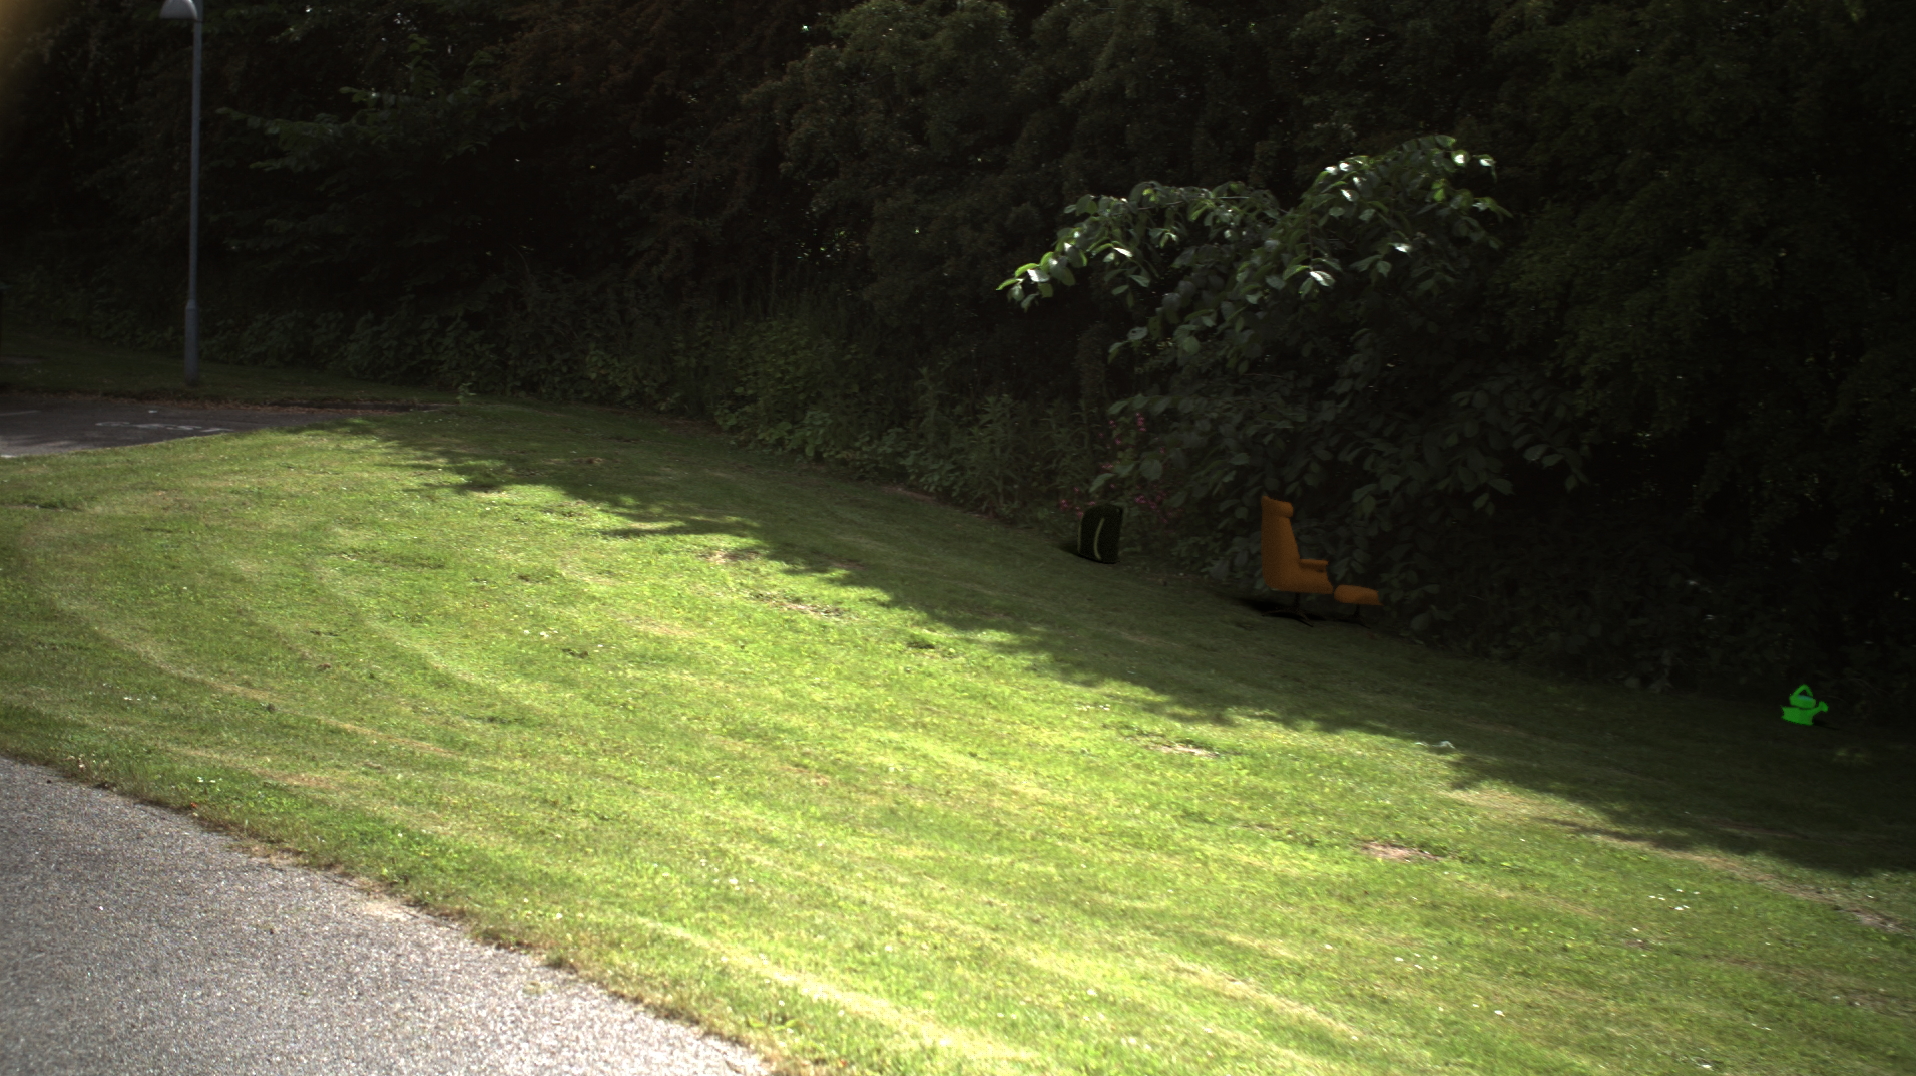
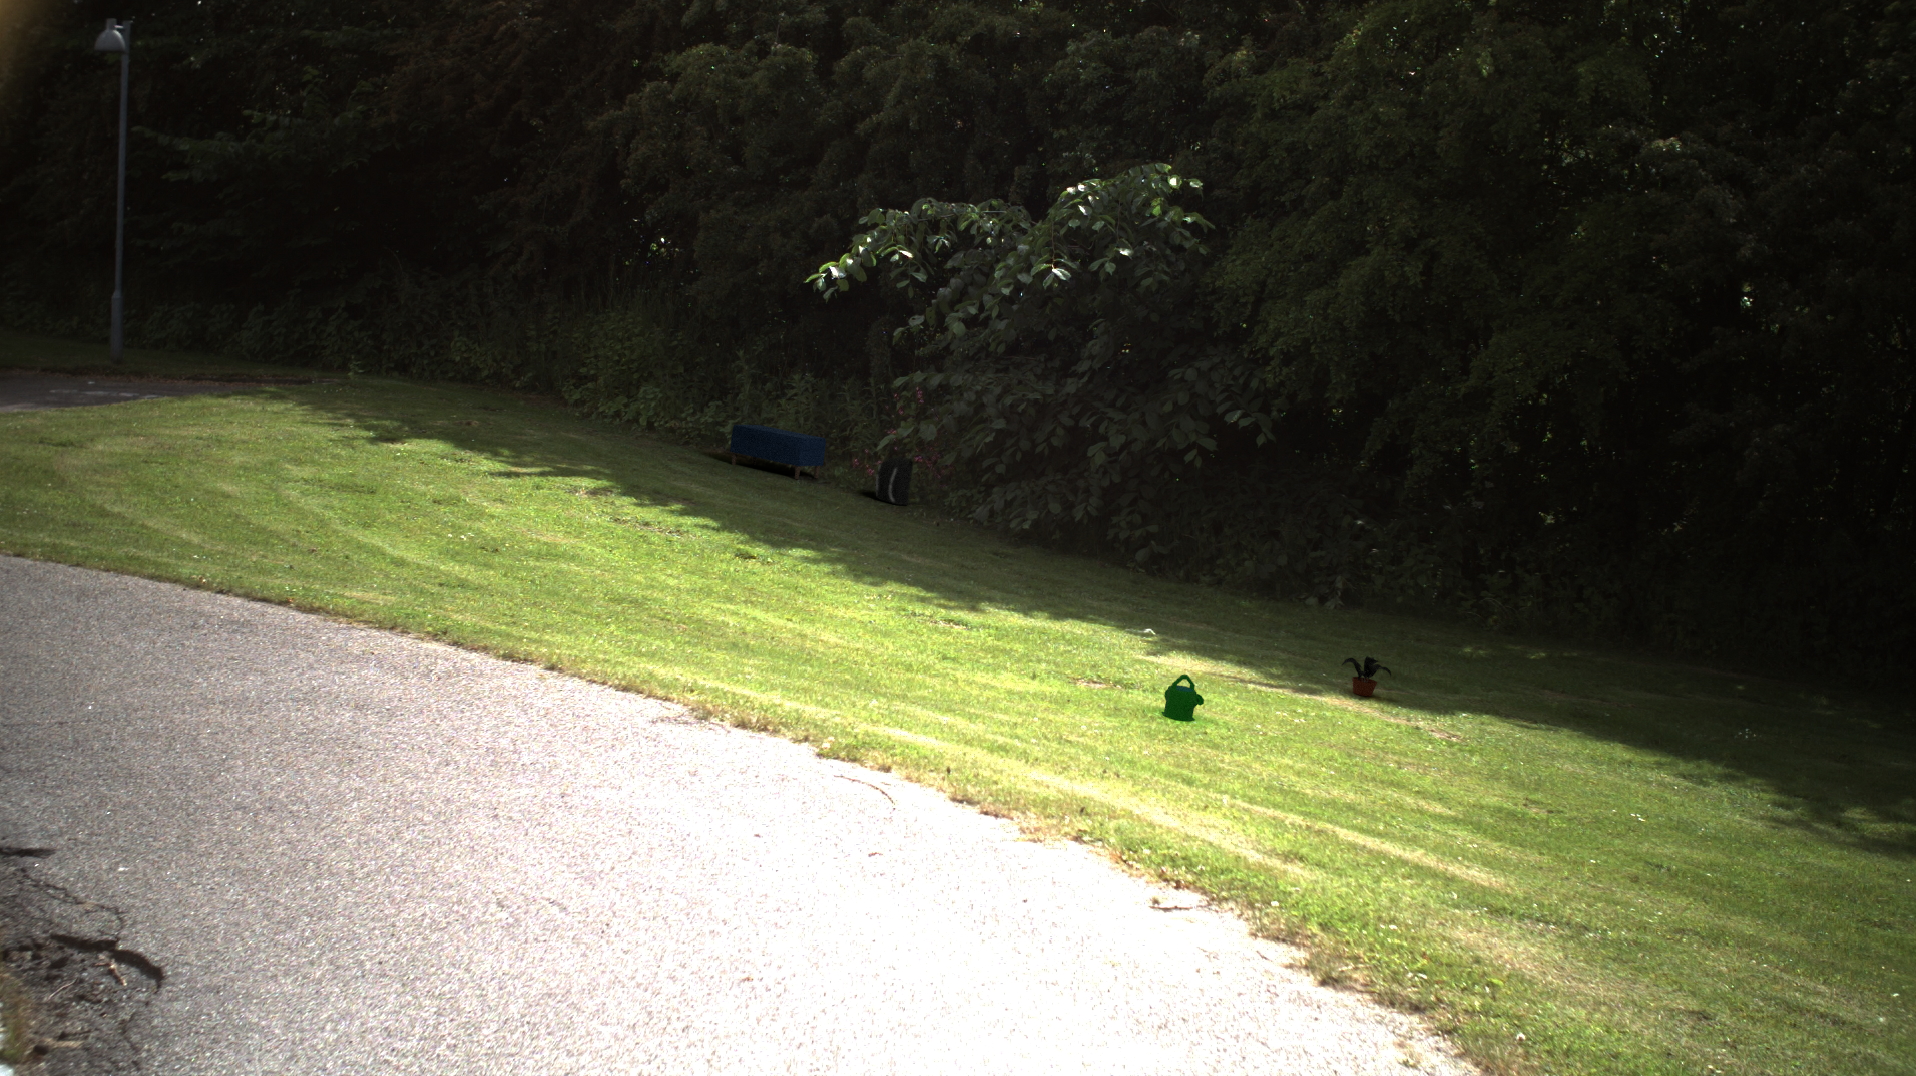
bench: none [903,464,1016,529] -> present [730,425,826,479]
lounge chair: present [1261,496,1381,627] -> none [1018,448,1116,552]
watering can: present [1783,686,1828,725] -> present [1162,675,1204,721]
potted plant: none [1790,822,1873,885] -> present [1342,656,1391,696]

